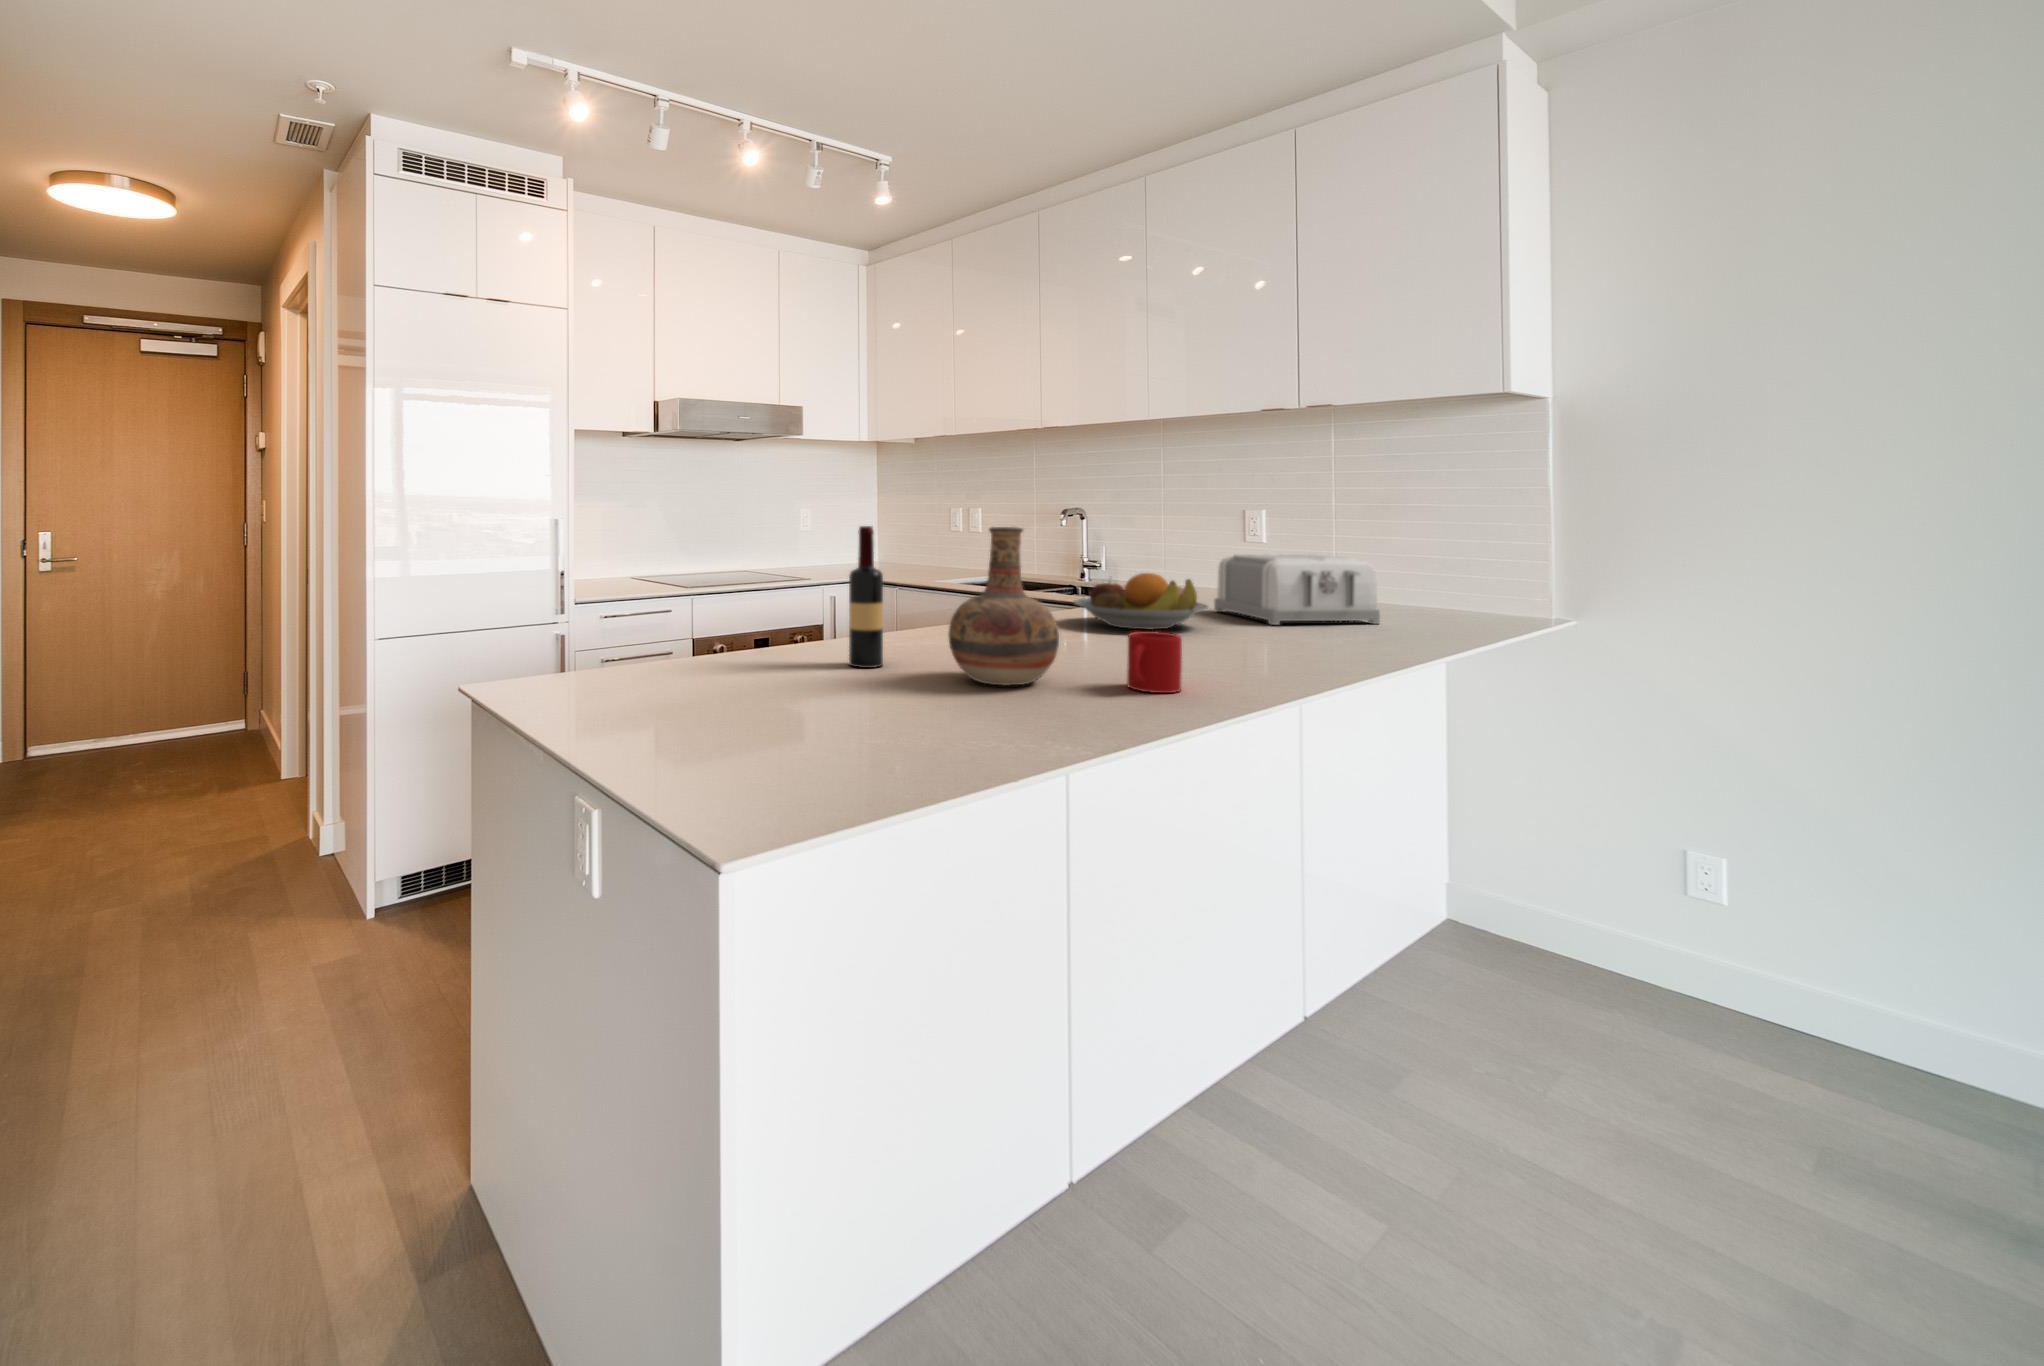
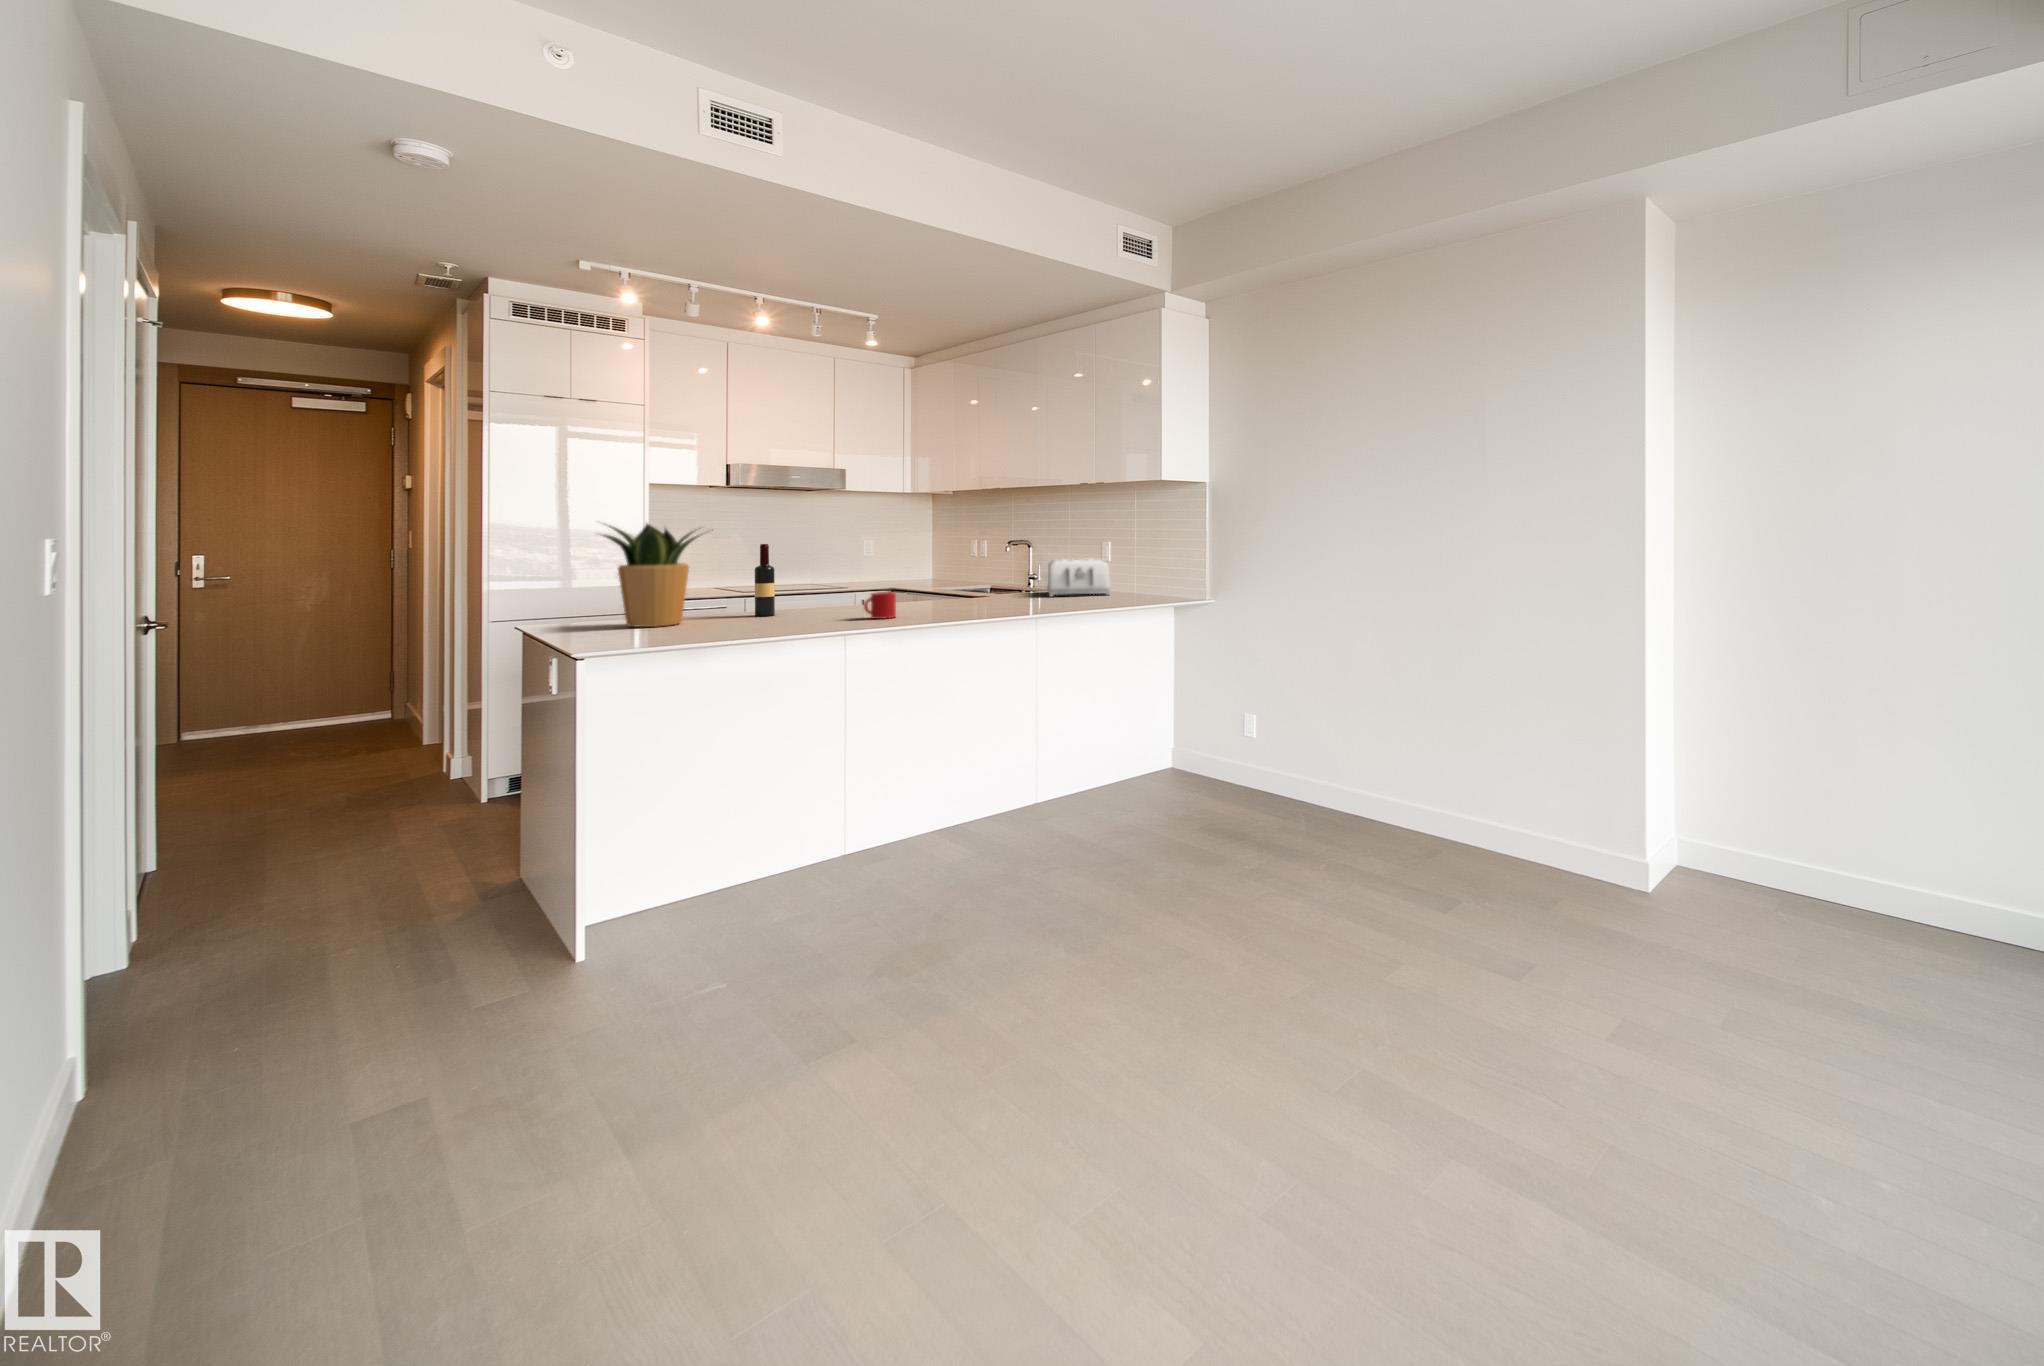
potted plant: none [603,476,823,701] -> present [603,523,702,627]
vase: present [949,527,1059,685] -> none [789,544,846,619]
fruit bowl: present [1075,573,1208,629] -> none [939,569,1013,600]

